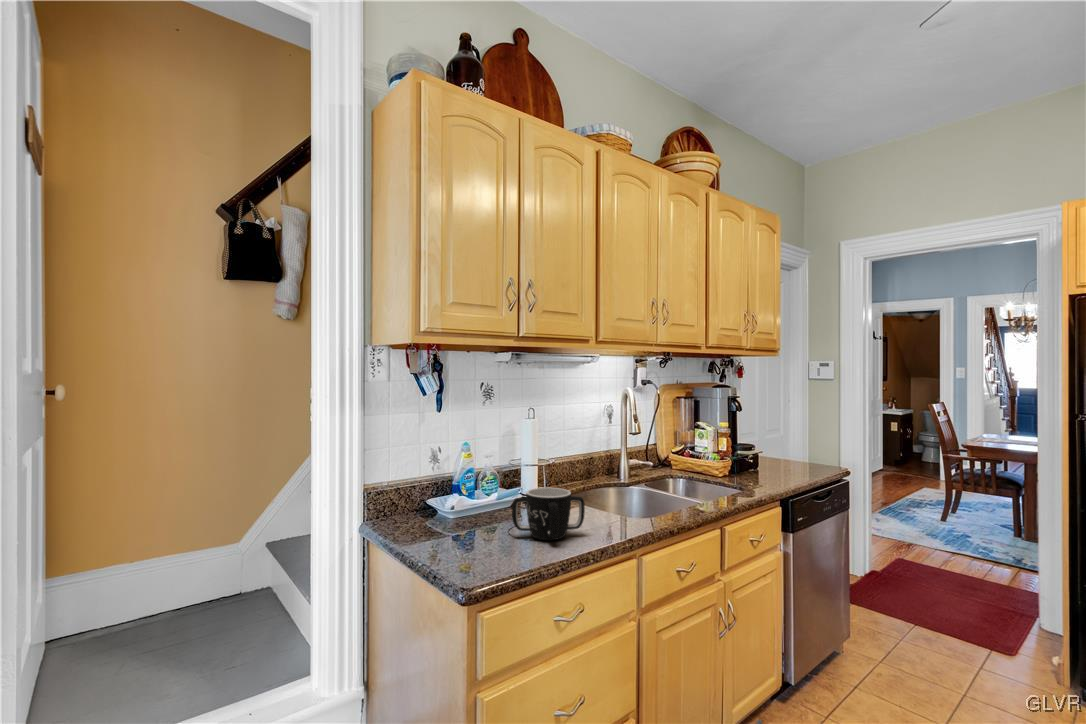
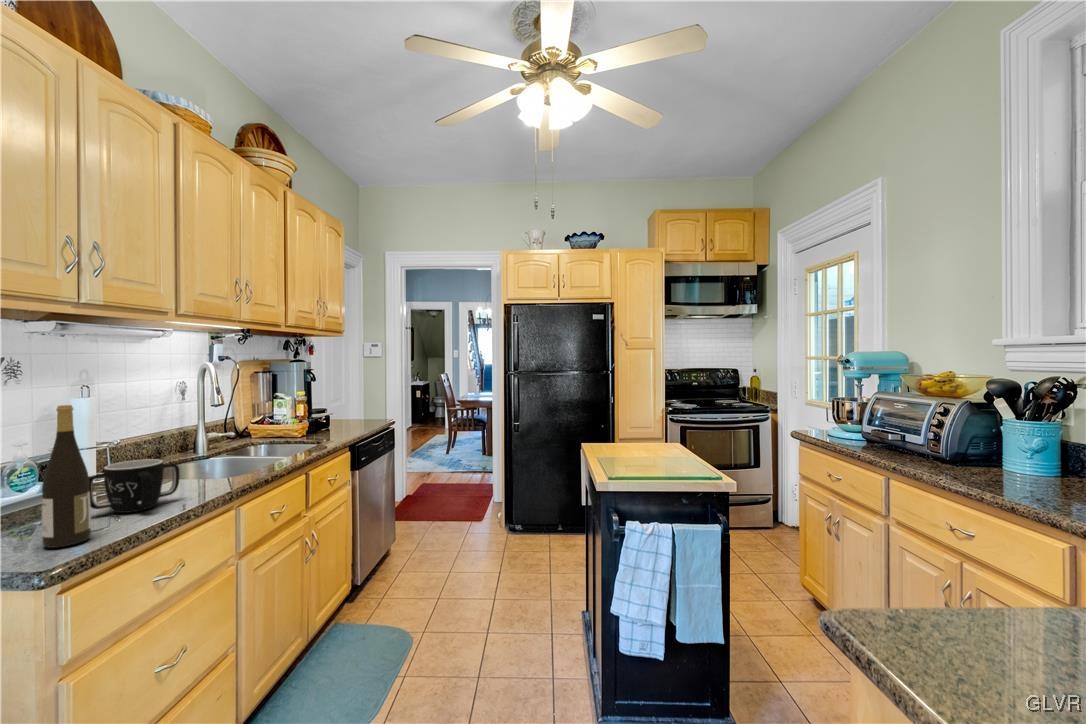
wine bottle: none [474,433,506,565] -> present [42,405,91,548]

